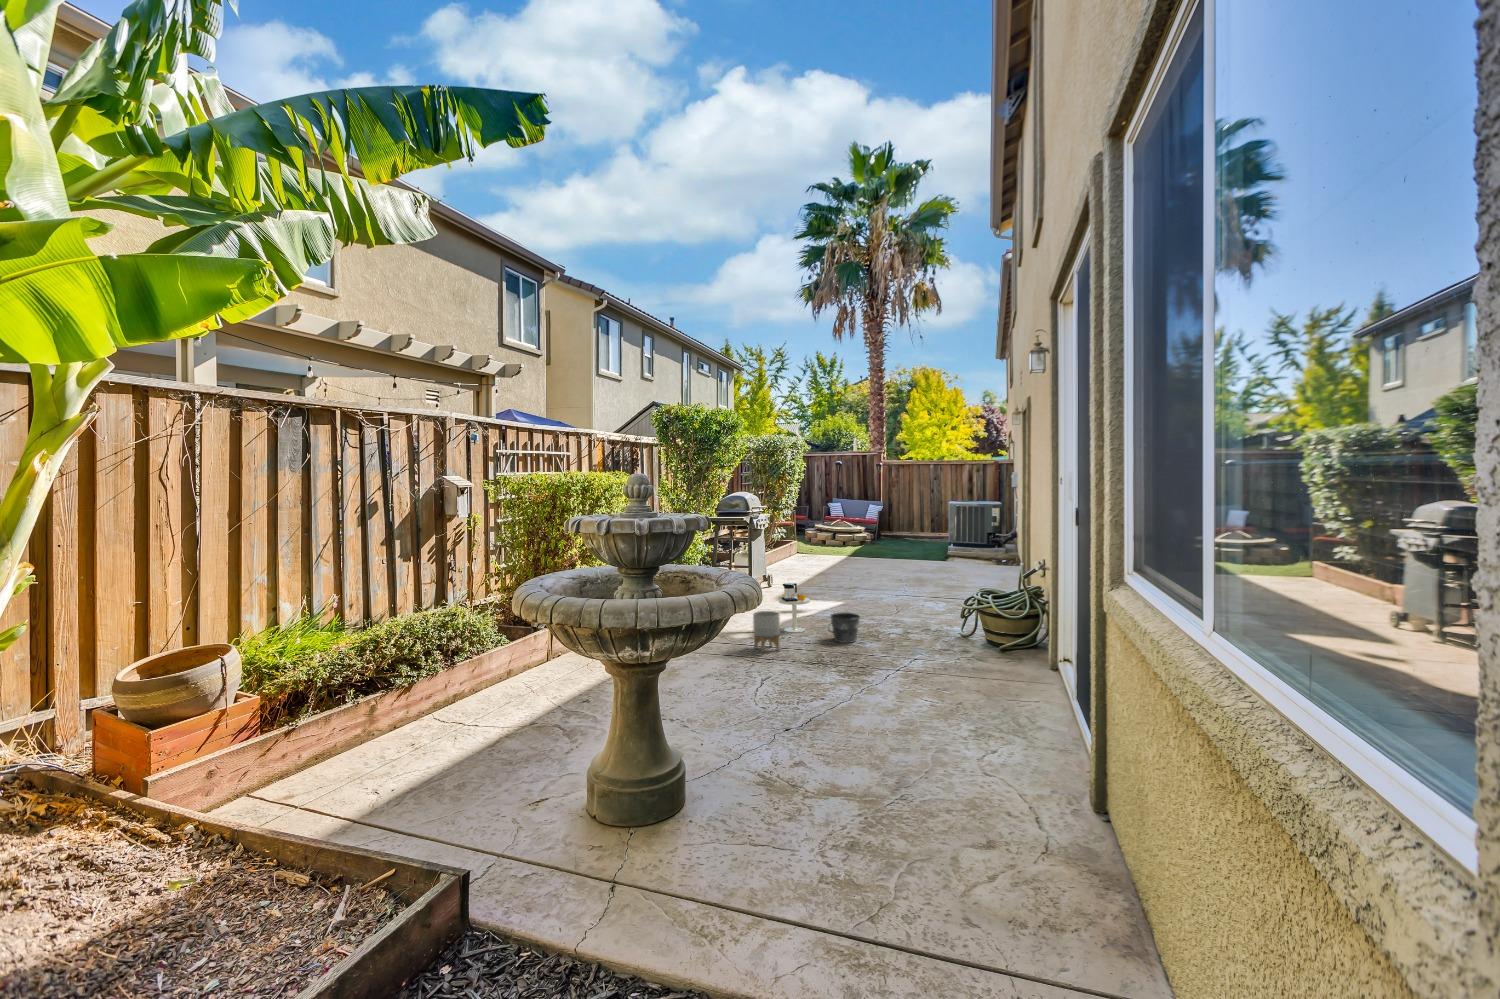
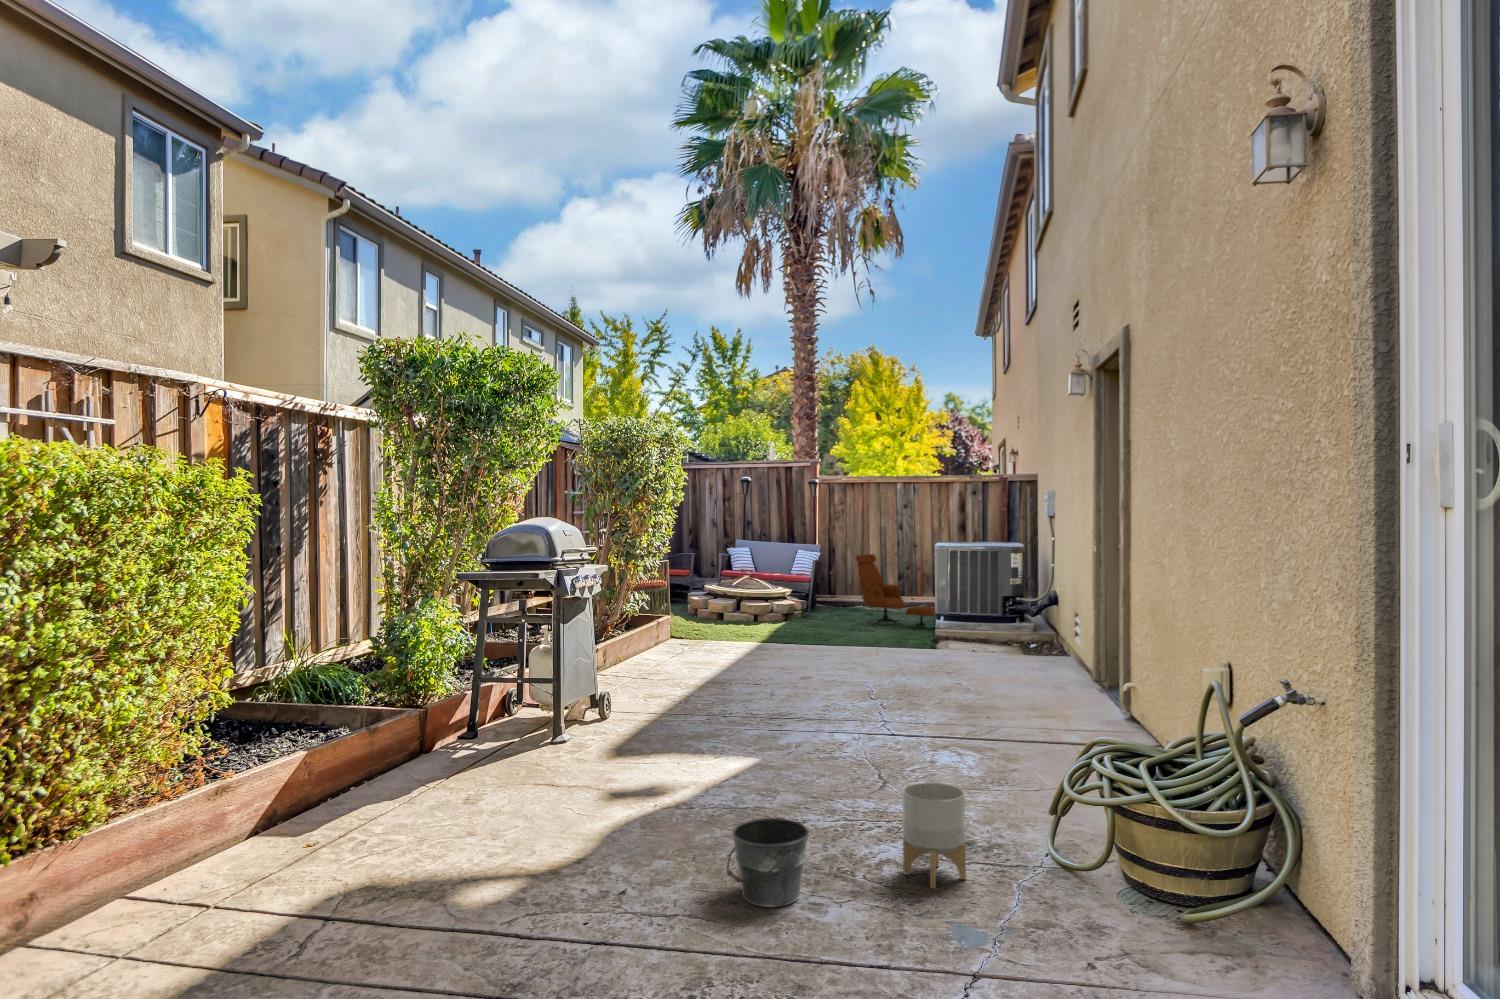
lounge chair: none [904,507,953,552] -> present [856,554,935,629]
side table: present [779,583,810,633] -> none [605,739,681,869]
planter: present [753,611,780,652] -> present [902,782,966,888]

